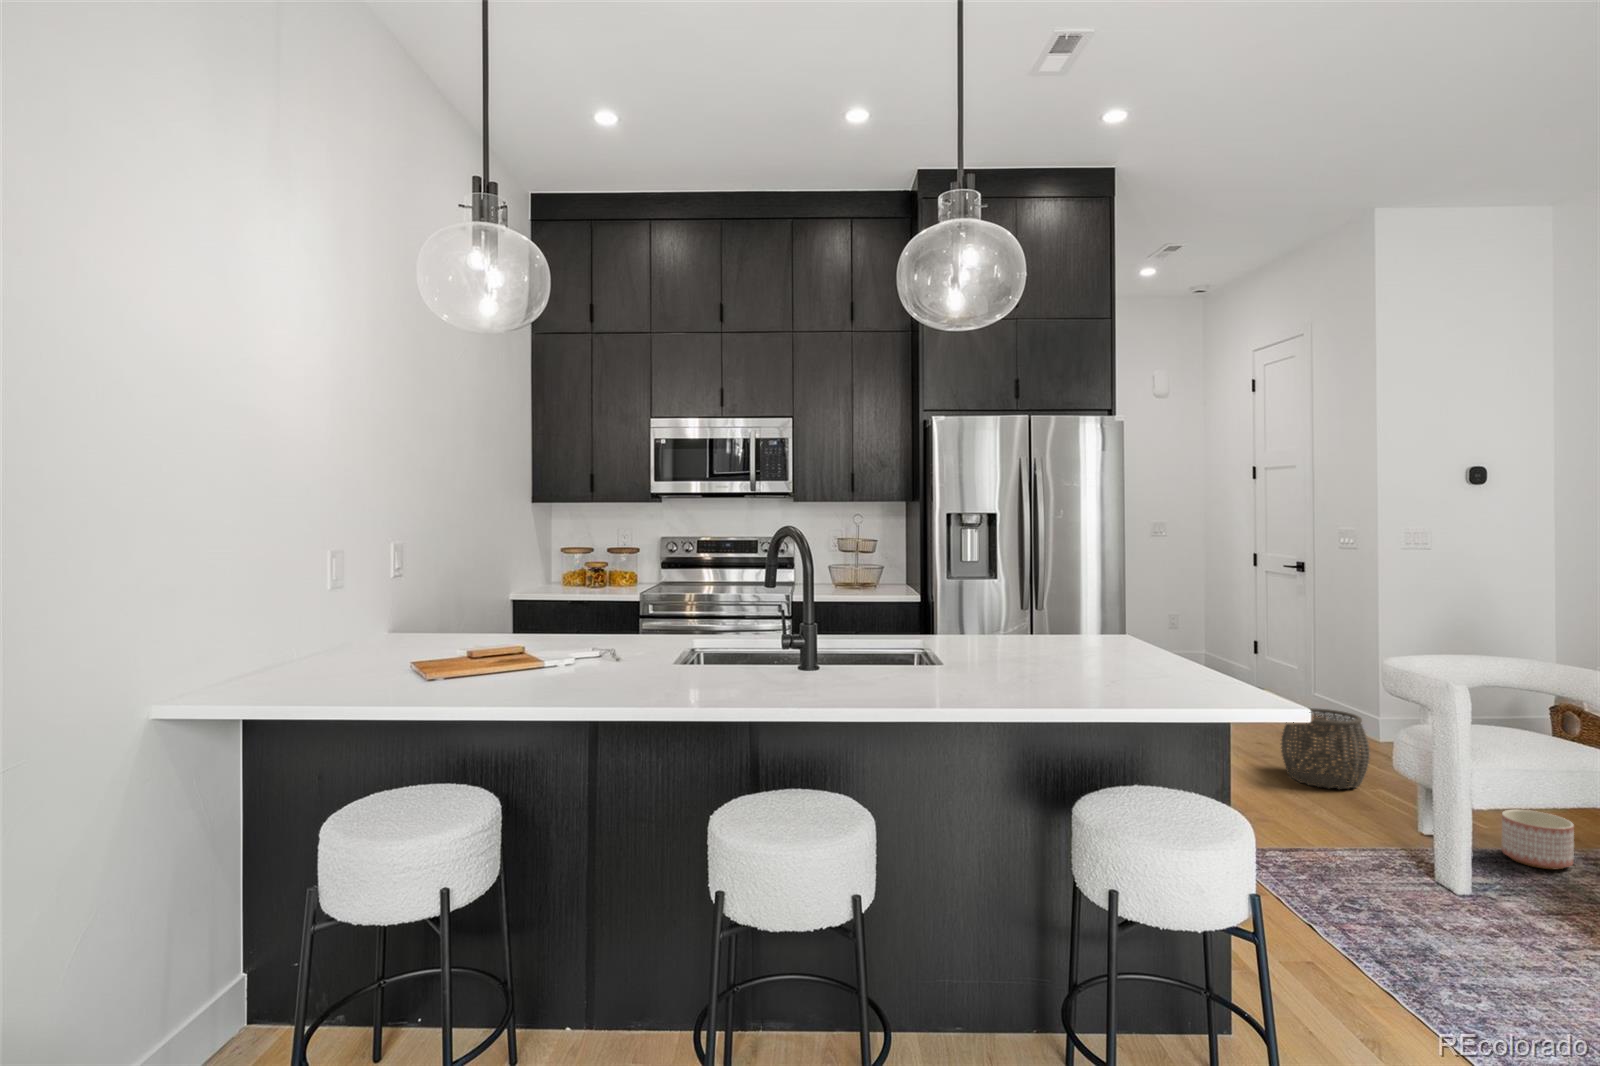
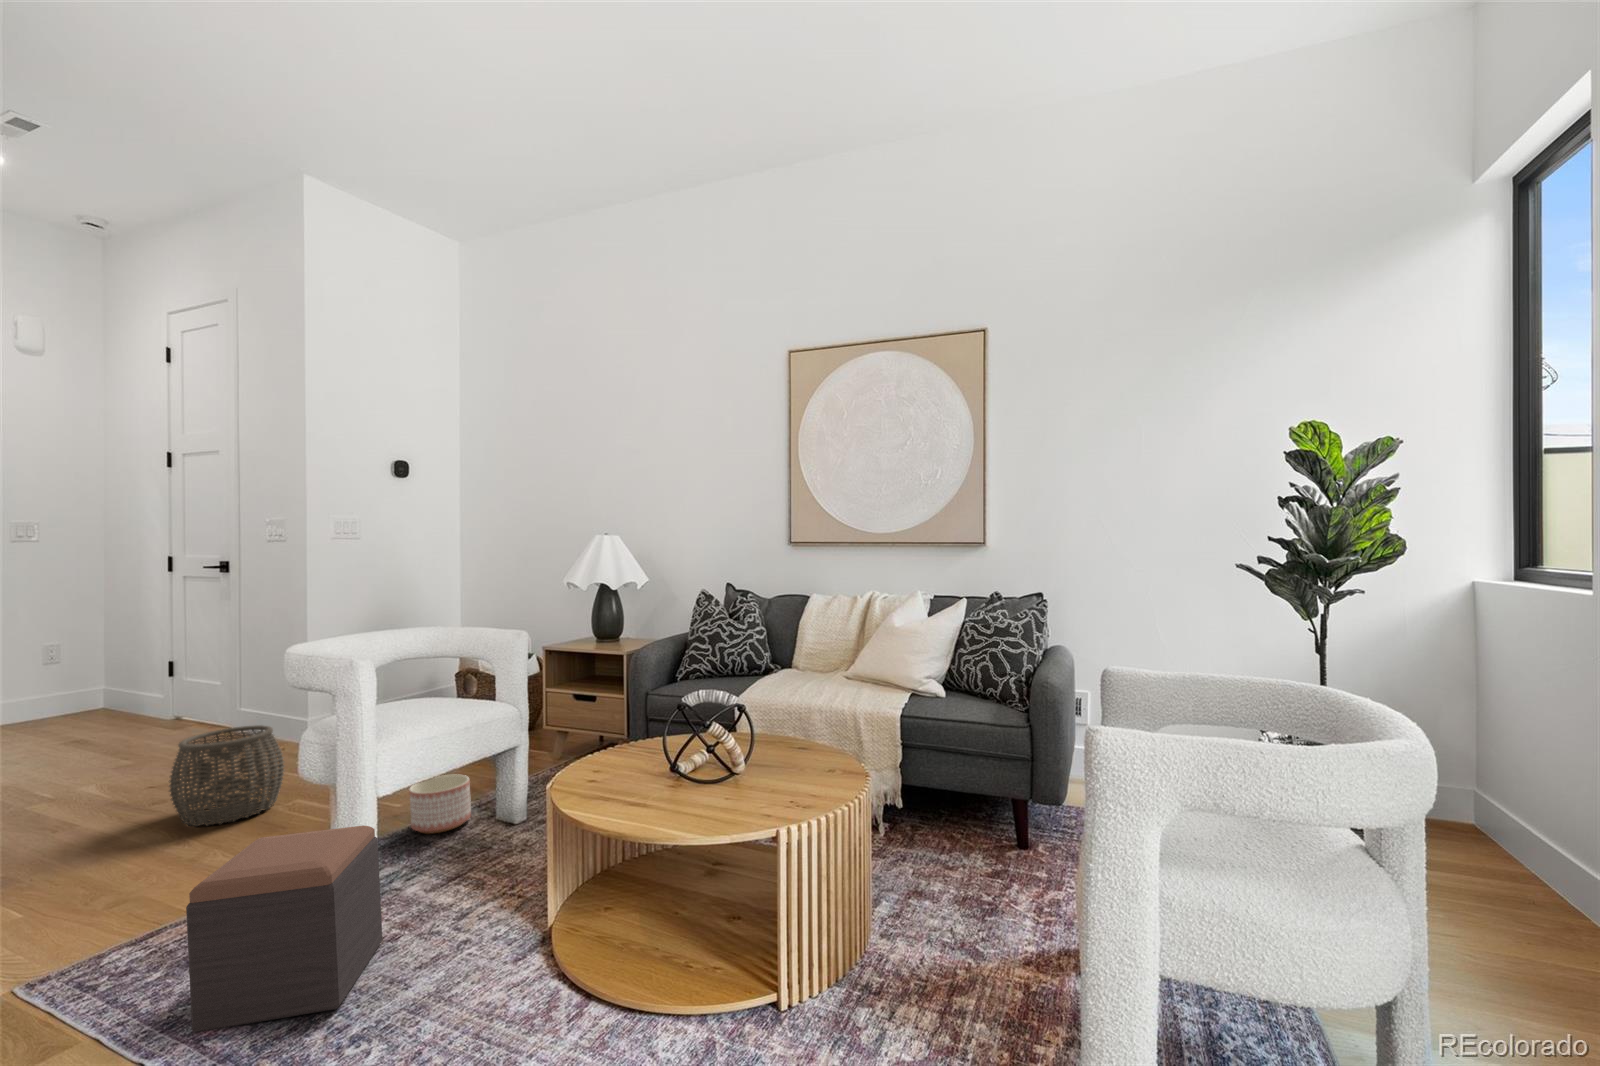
footstool: none [1339,807,1484,960] -> present [186,825,382,1032]

